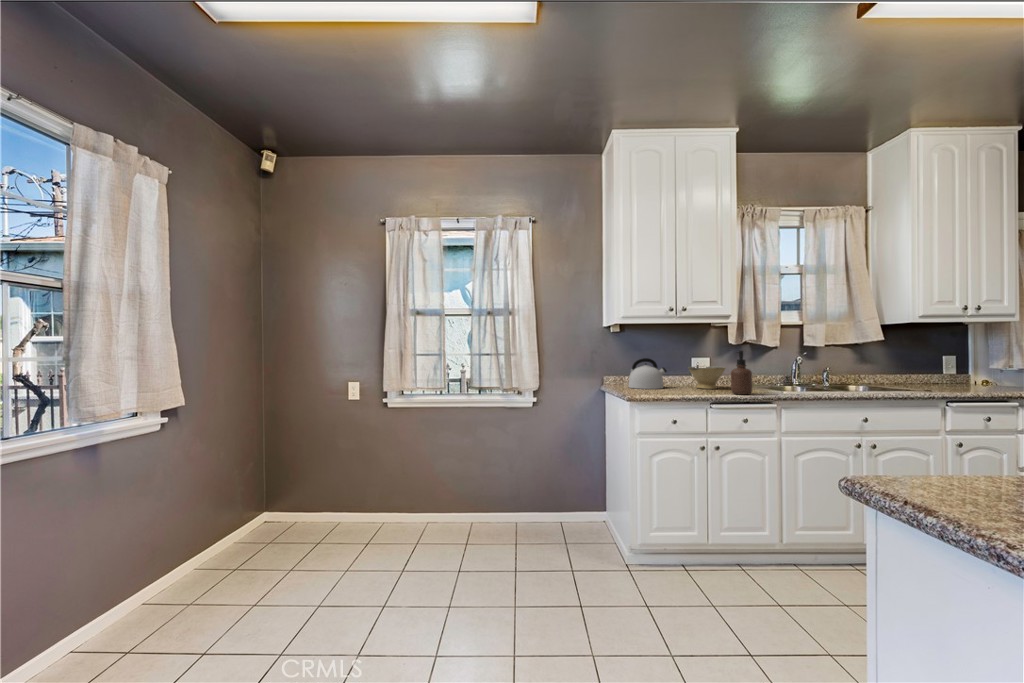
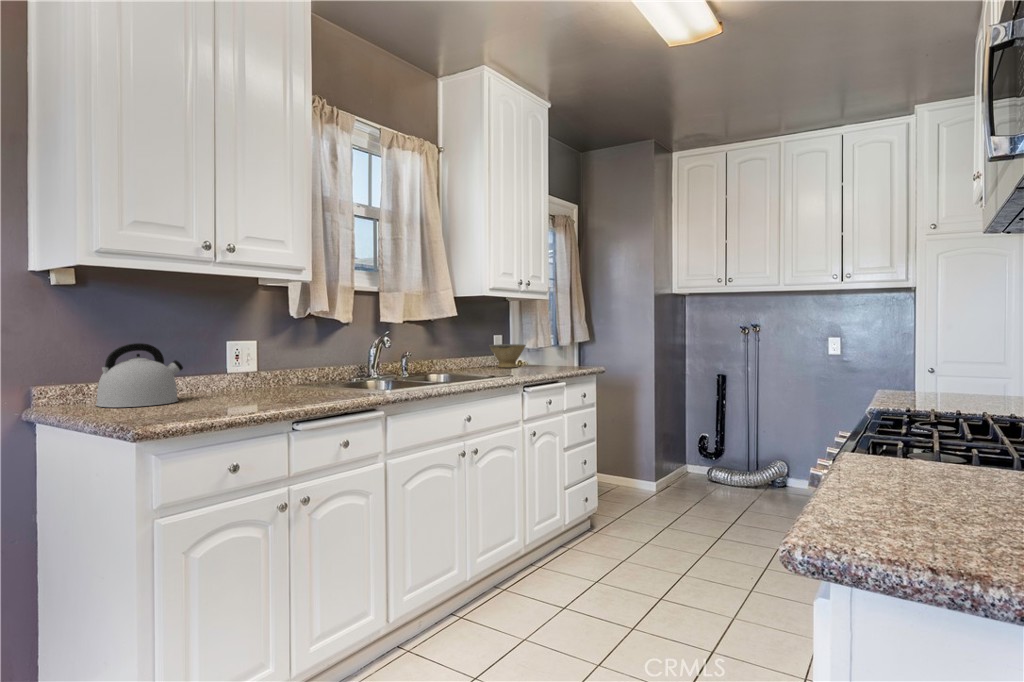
soap dispenser: present [731,351,752,395] -> none [312,327,345,400]
bowl: present [688,366,726,389] -> present [489,344,526,368]

